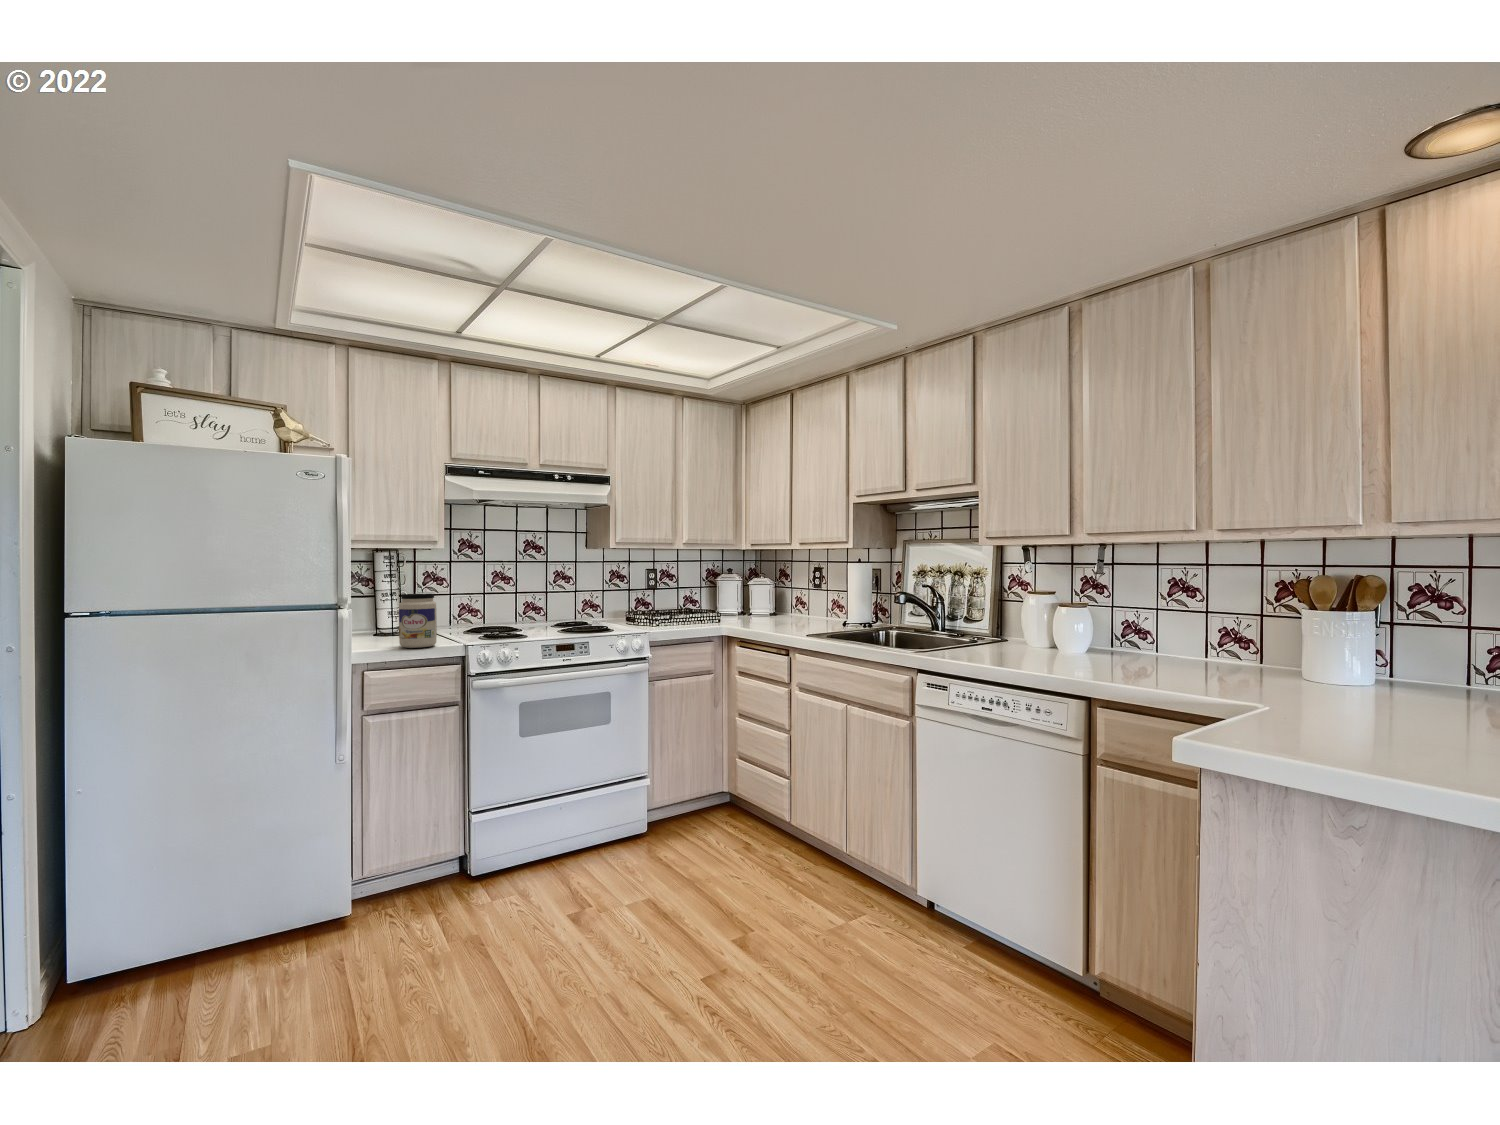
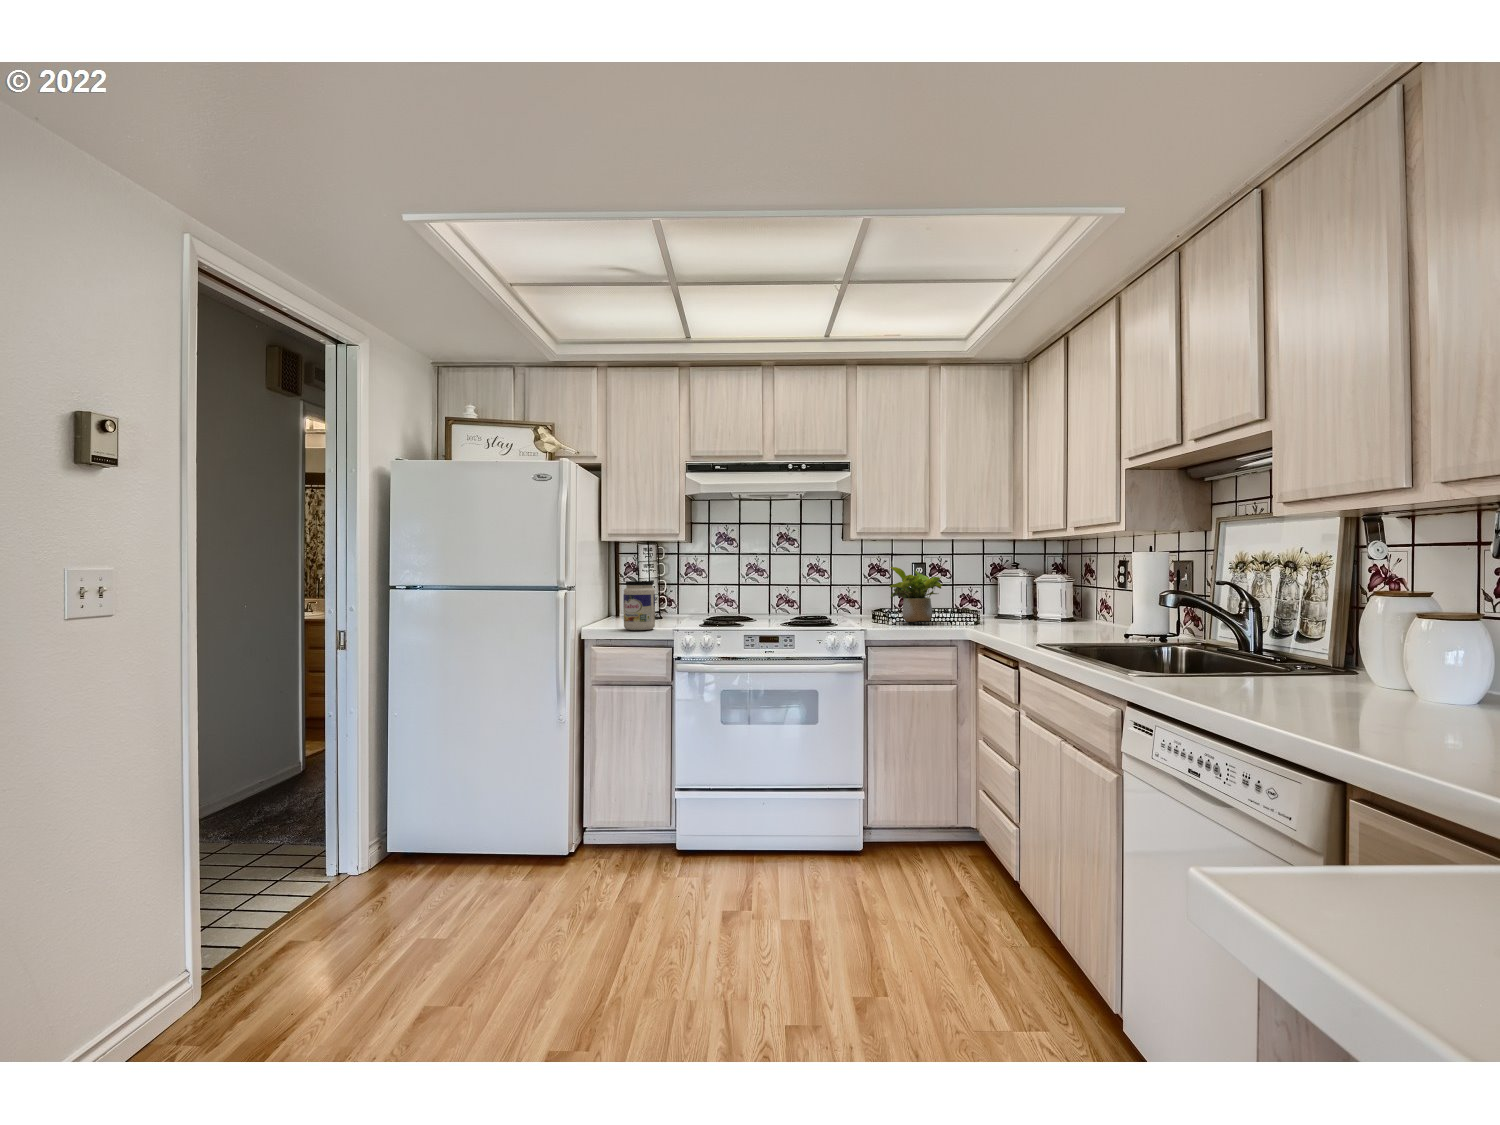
potted plant: none [647,574,692,624] -> present [889,567,942,623]

